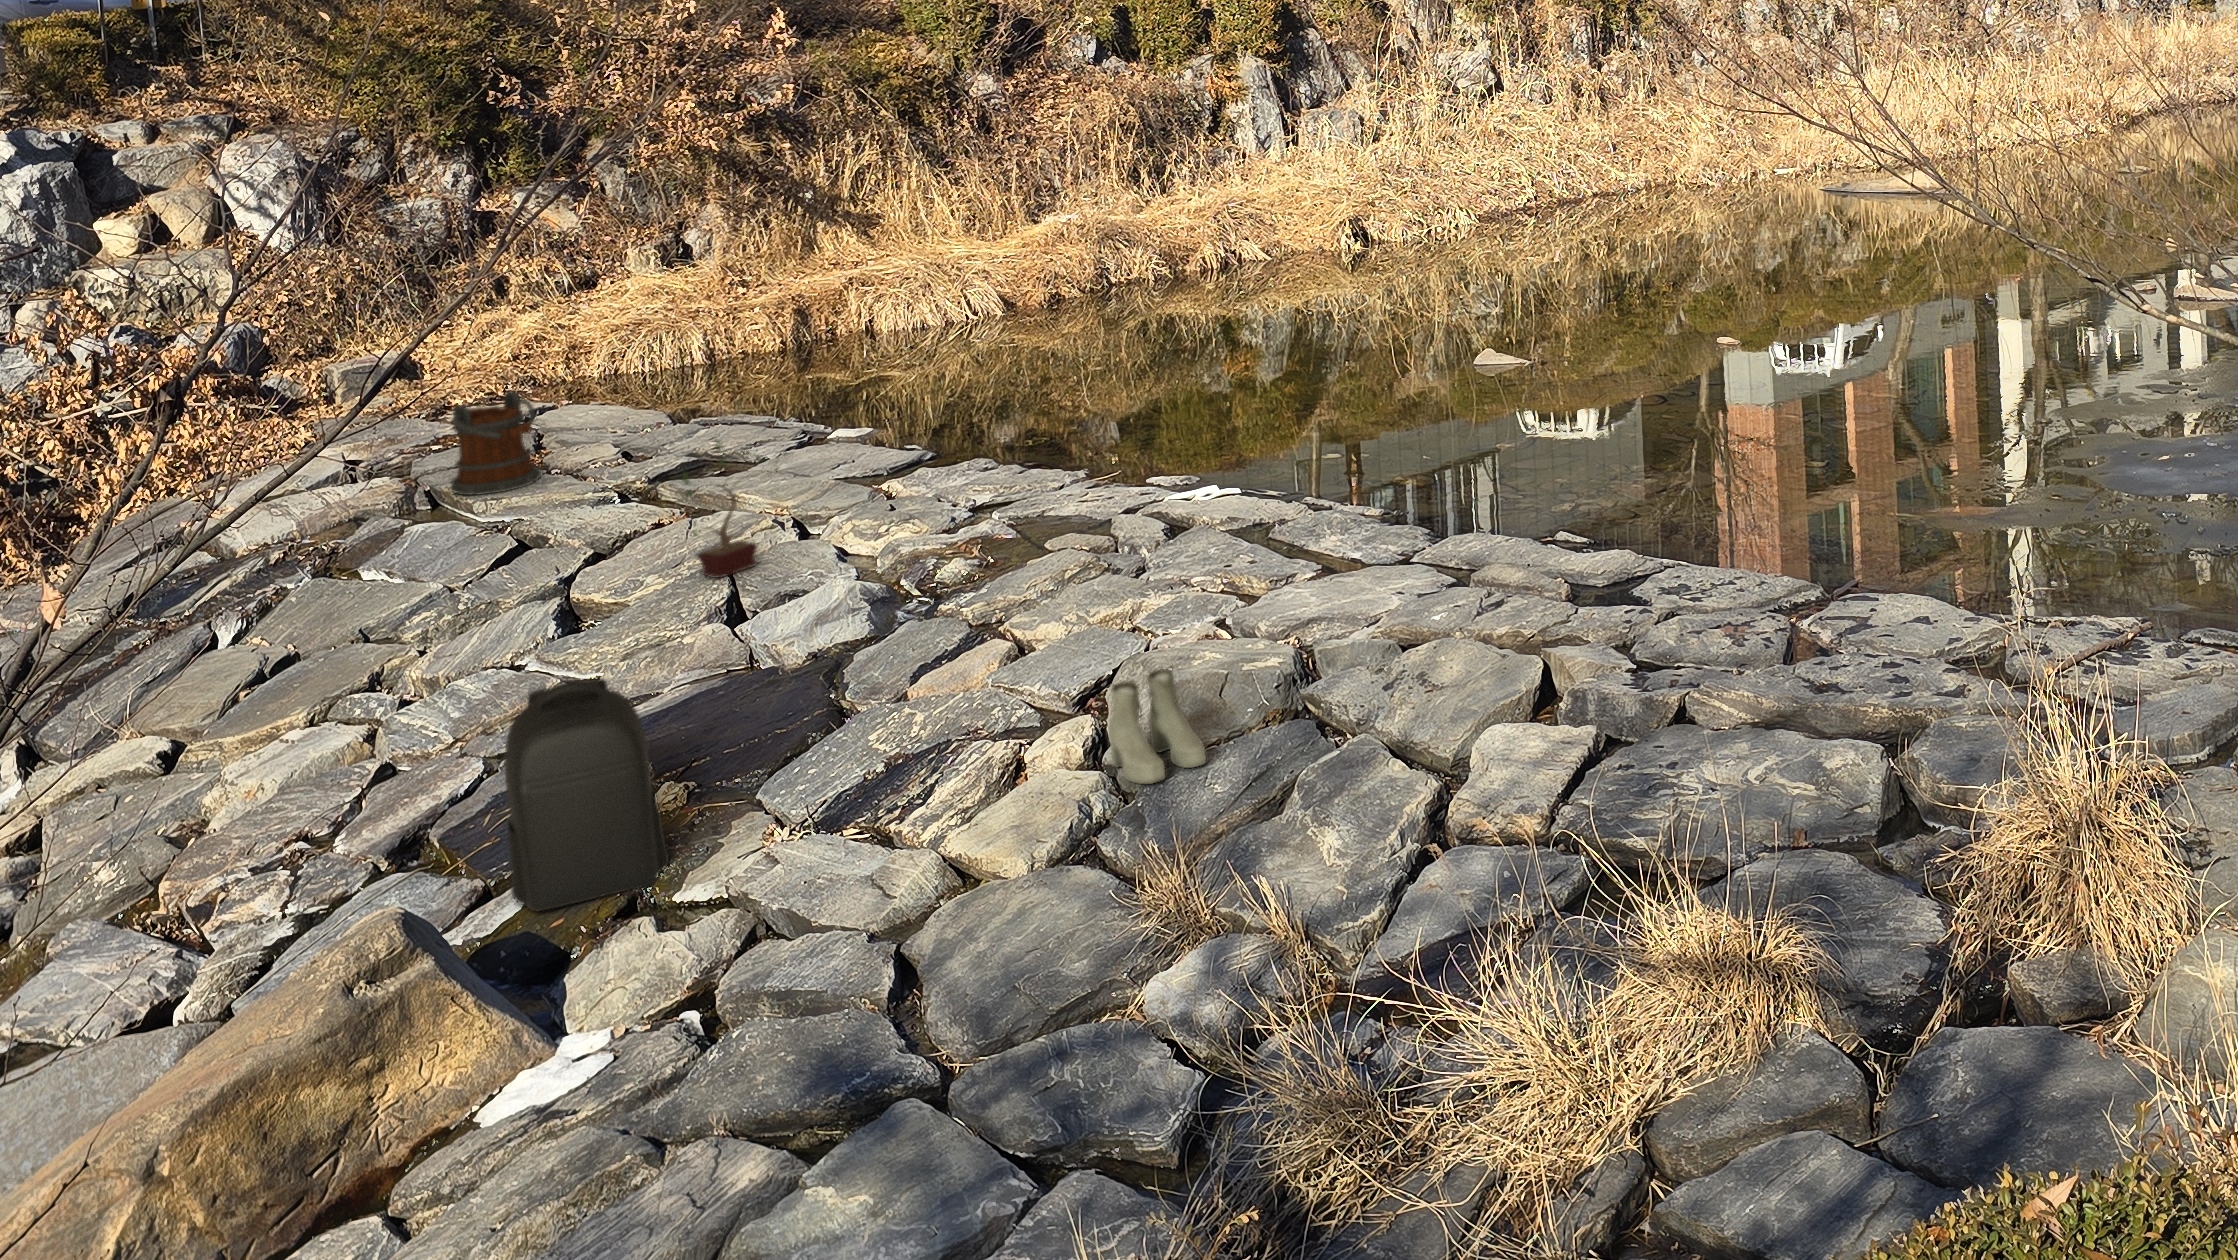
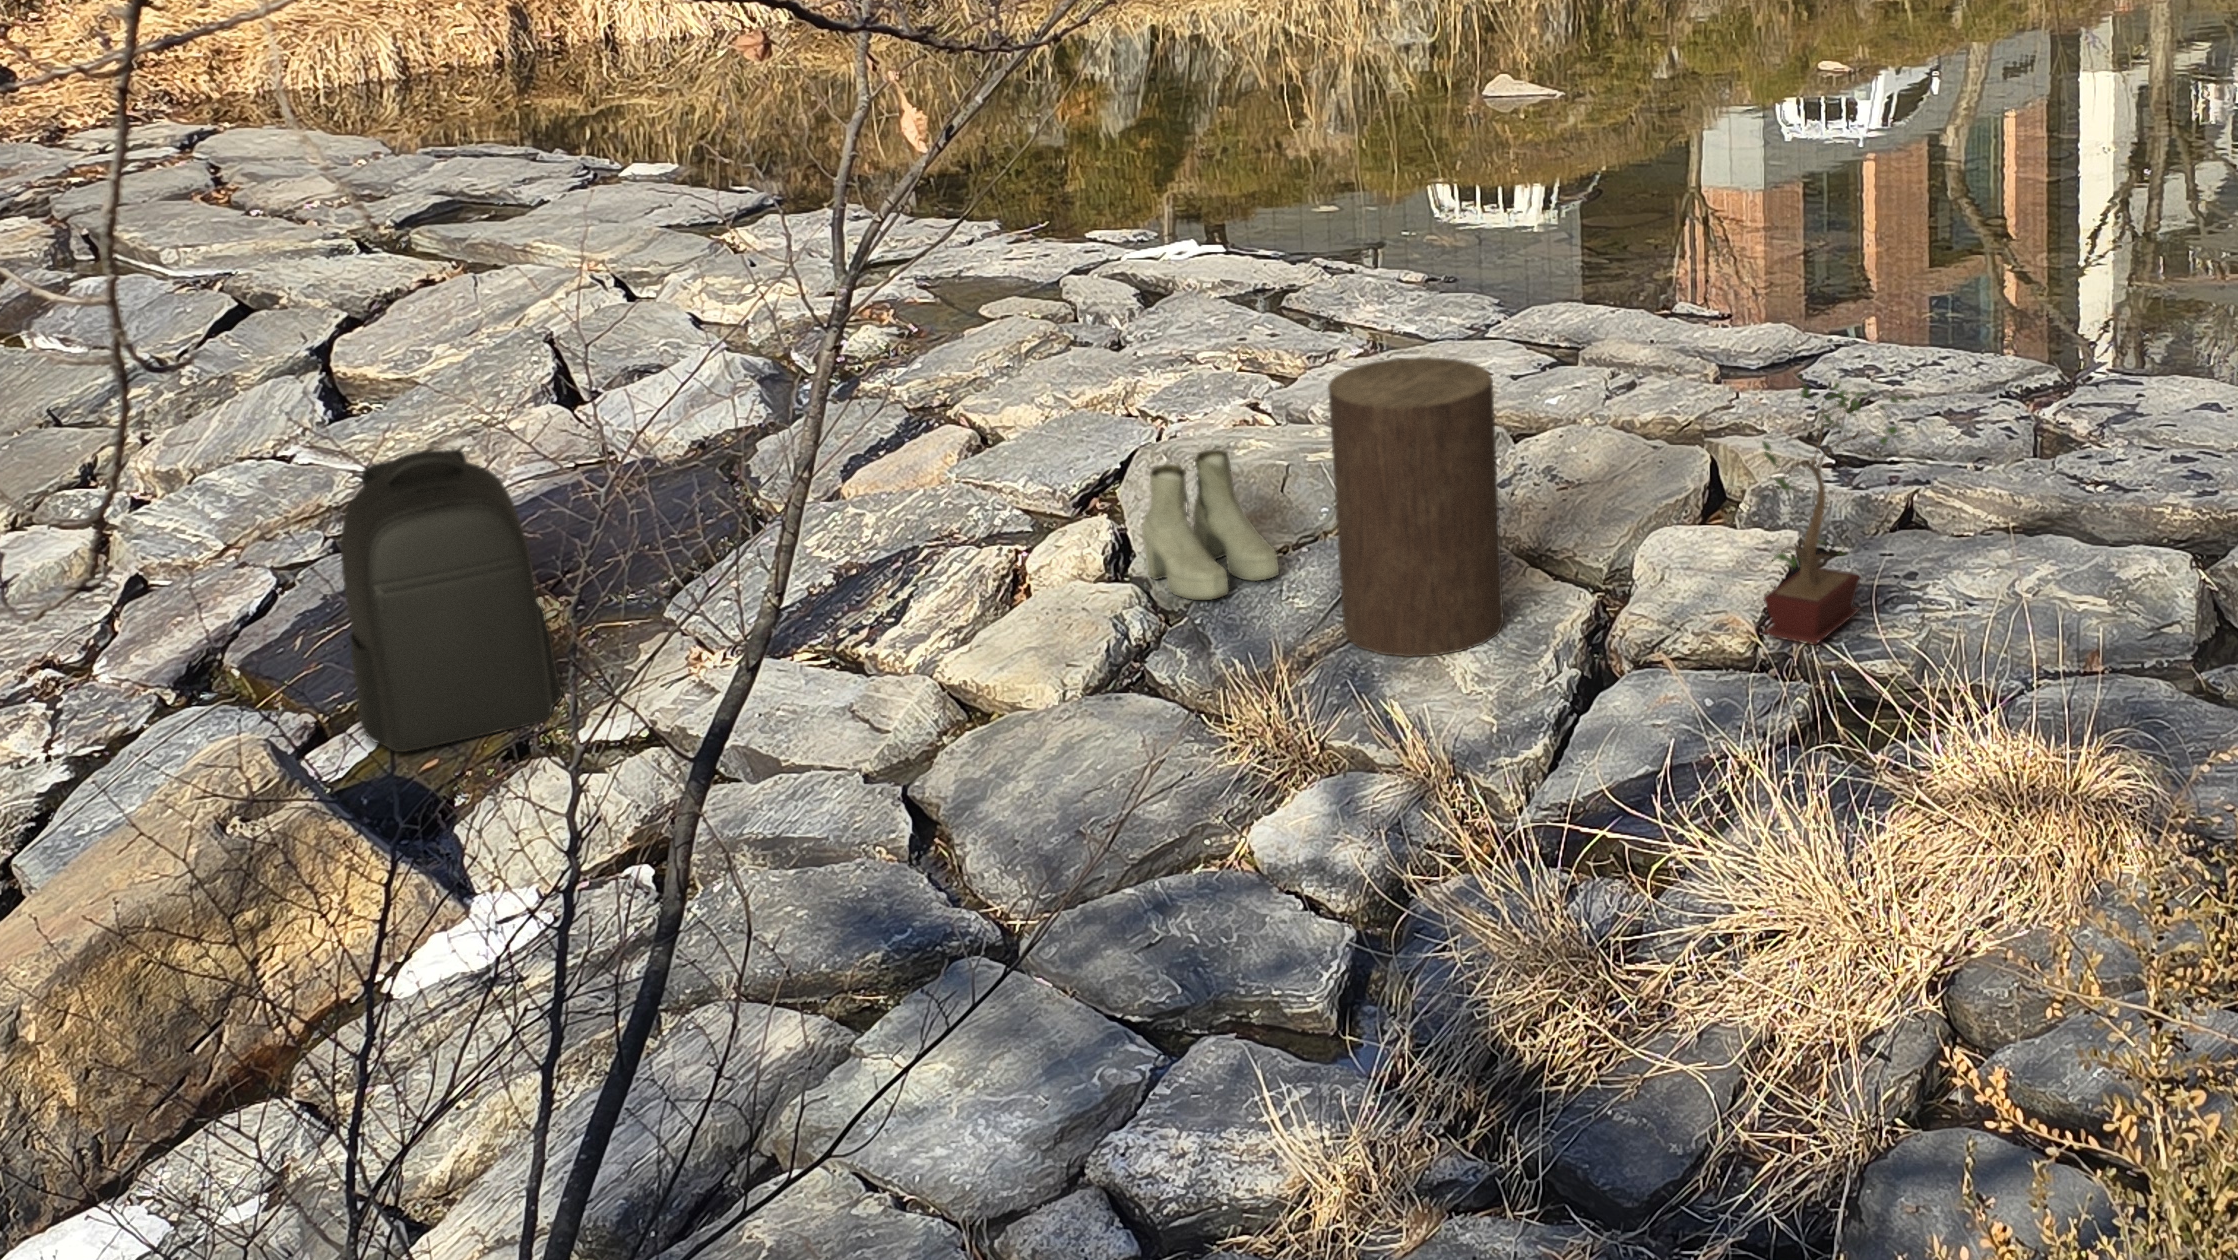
bucket: present [450,391,542,495] -> none [112,93,237,235]
potted plant: present [682,441,794,578] -> present [1763,374,1910,645]
stool: none [1226,602,1358,828] -> present [1328,357,1504,657]

